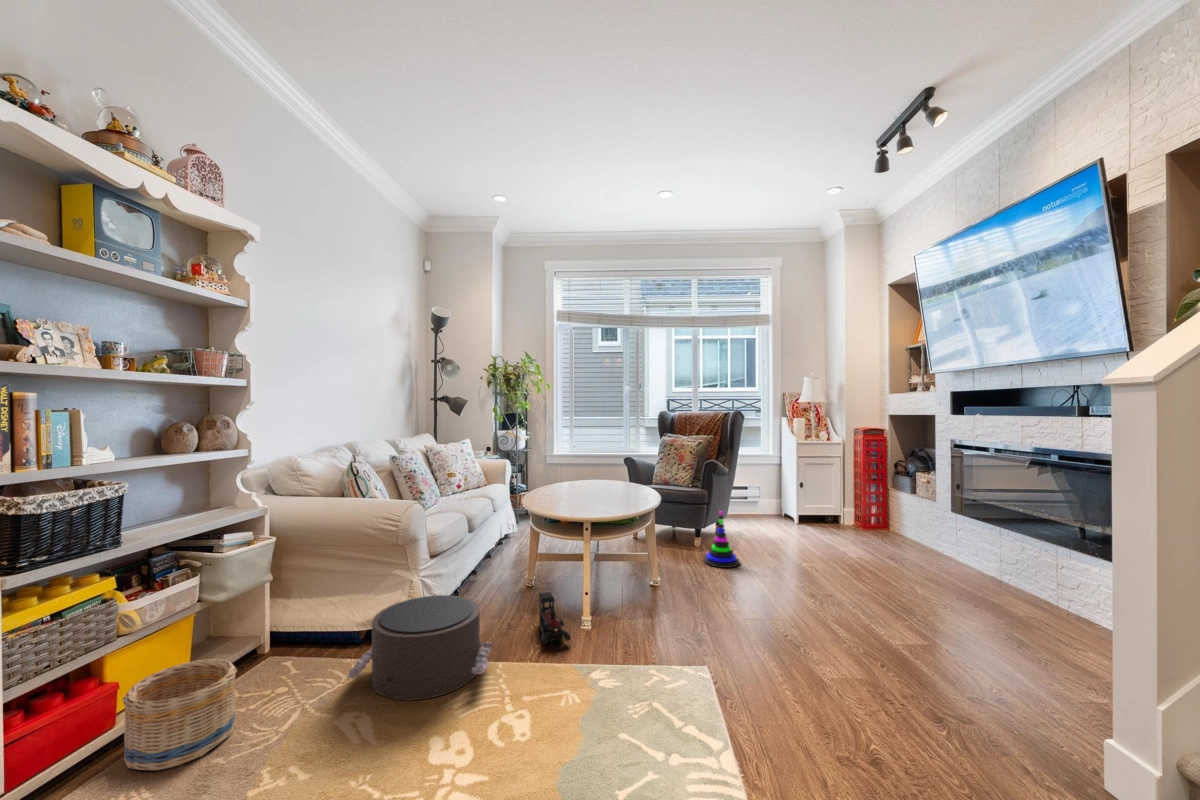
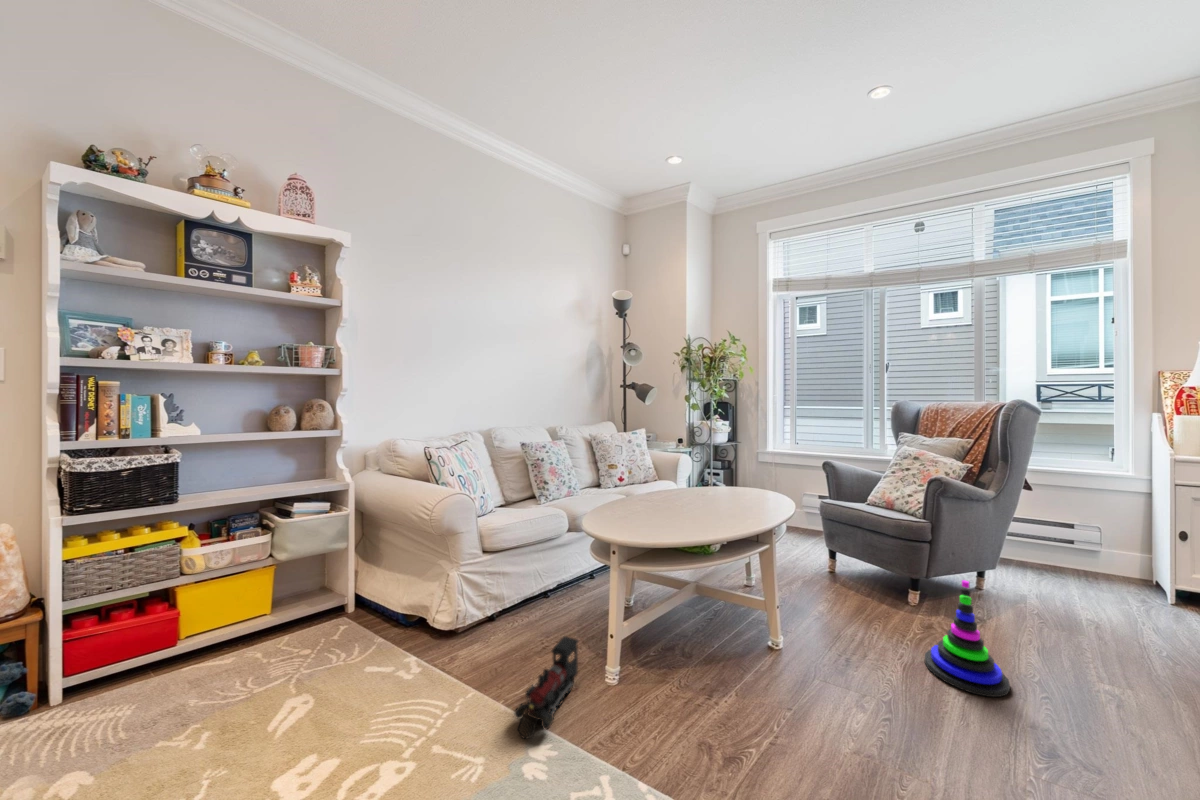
pouf: present [347,595,492,701] -> none [312,598,454,740]
basket: present [123,659,237,771] -> none [146,605,250,701]

